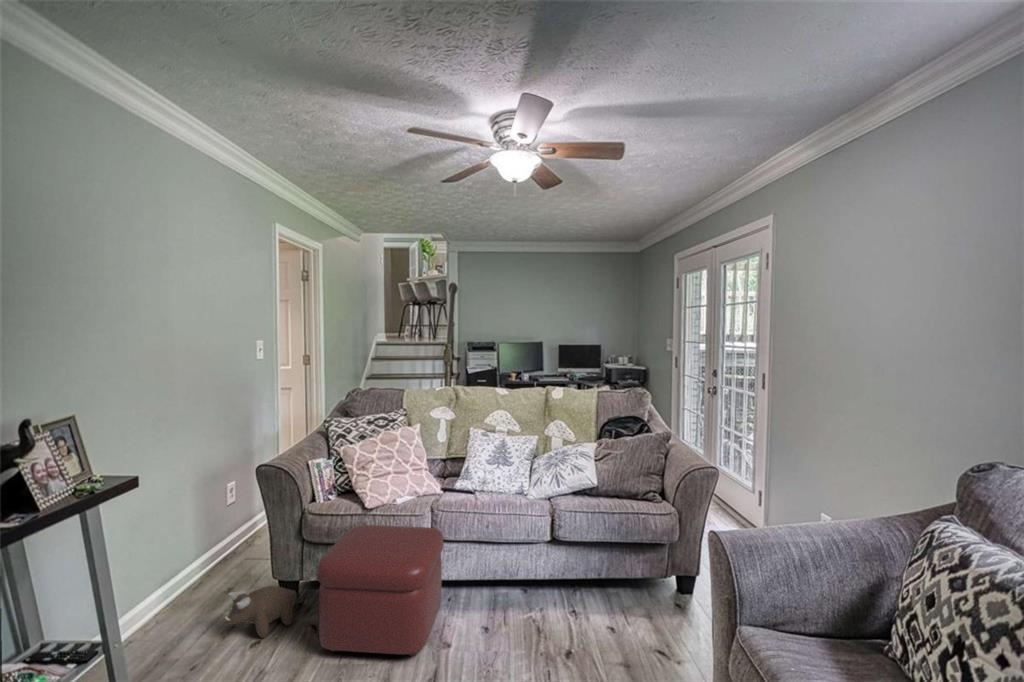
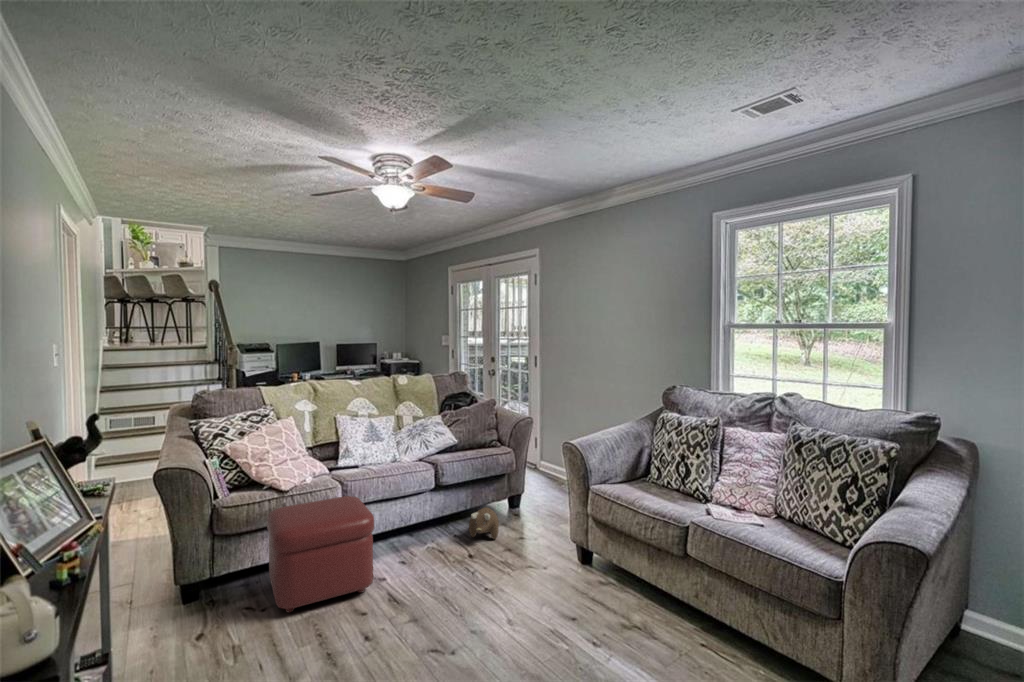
plush toy: present [225,586,297,638] -> present [469,507,499,539]

